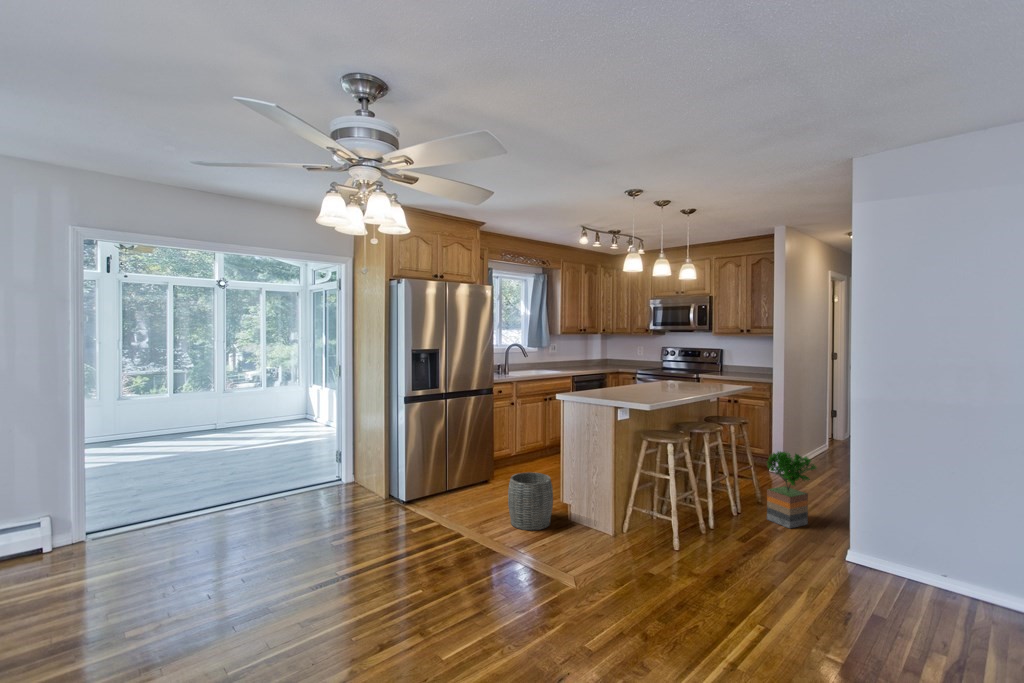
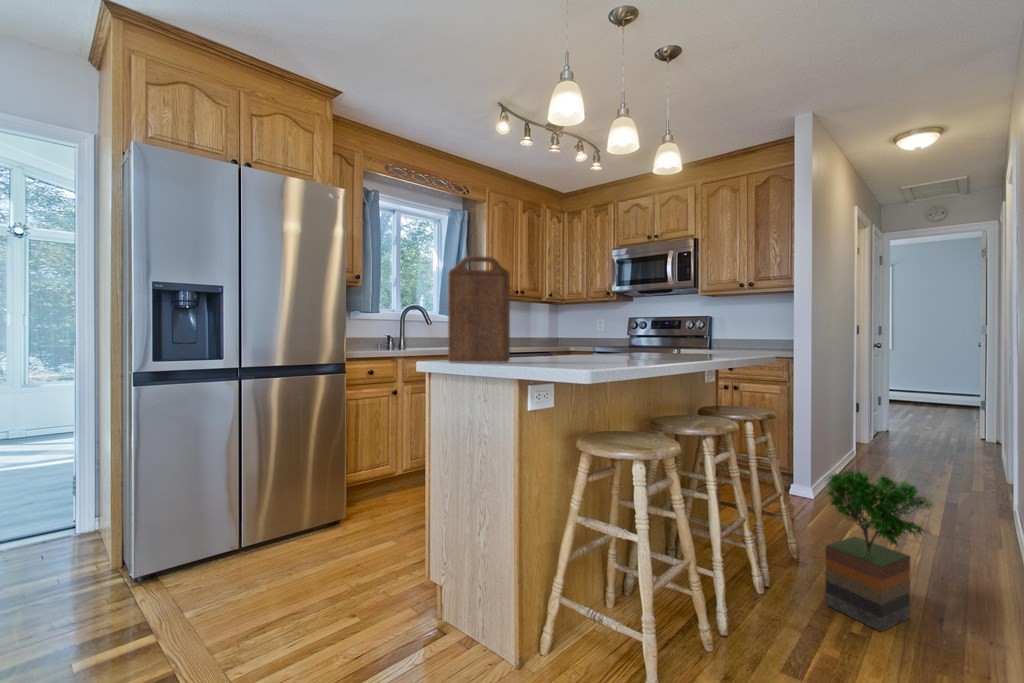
cutting board: none [579,347,608,397] -> present [448,256,510,362]
woven basket: present [508,472,553,530] -> none [300,517,399,653]

